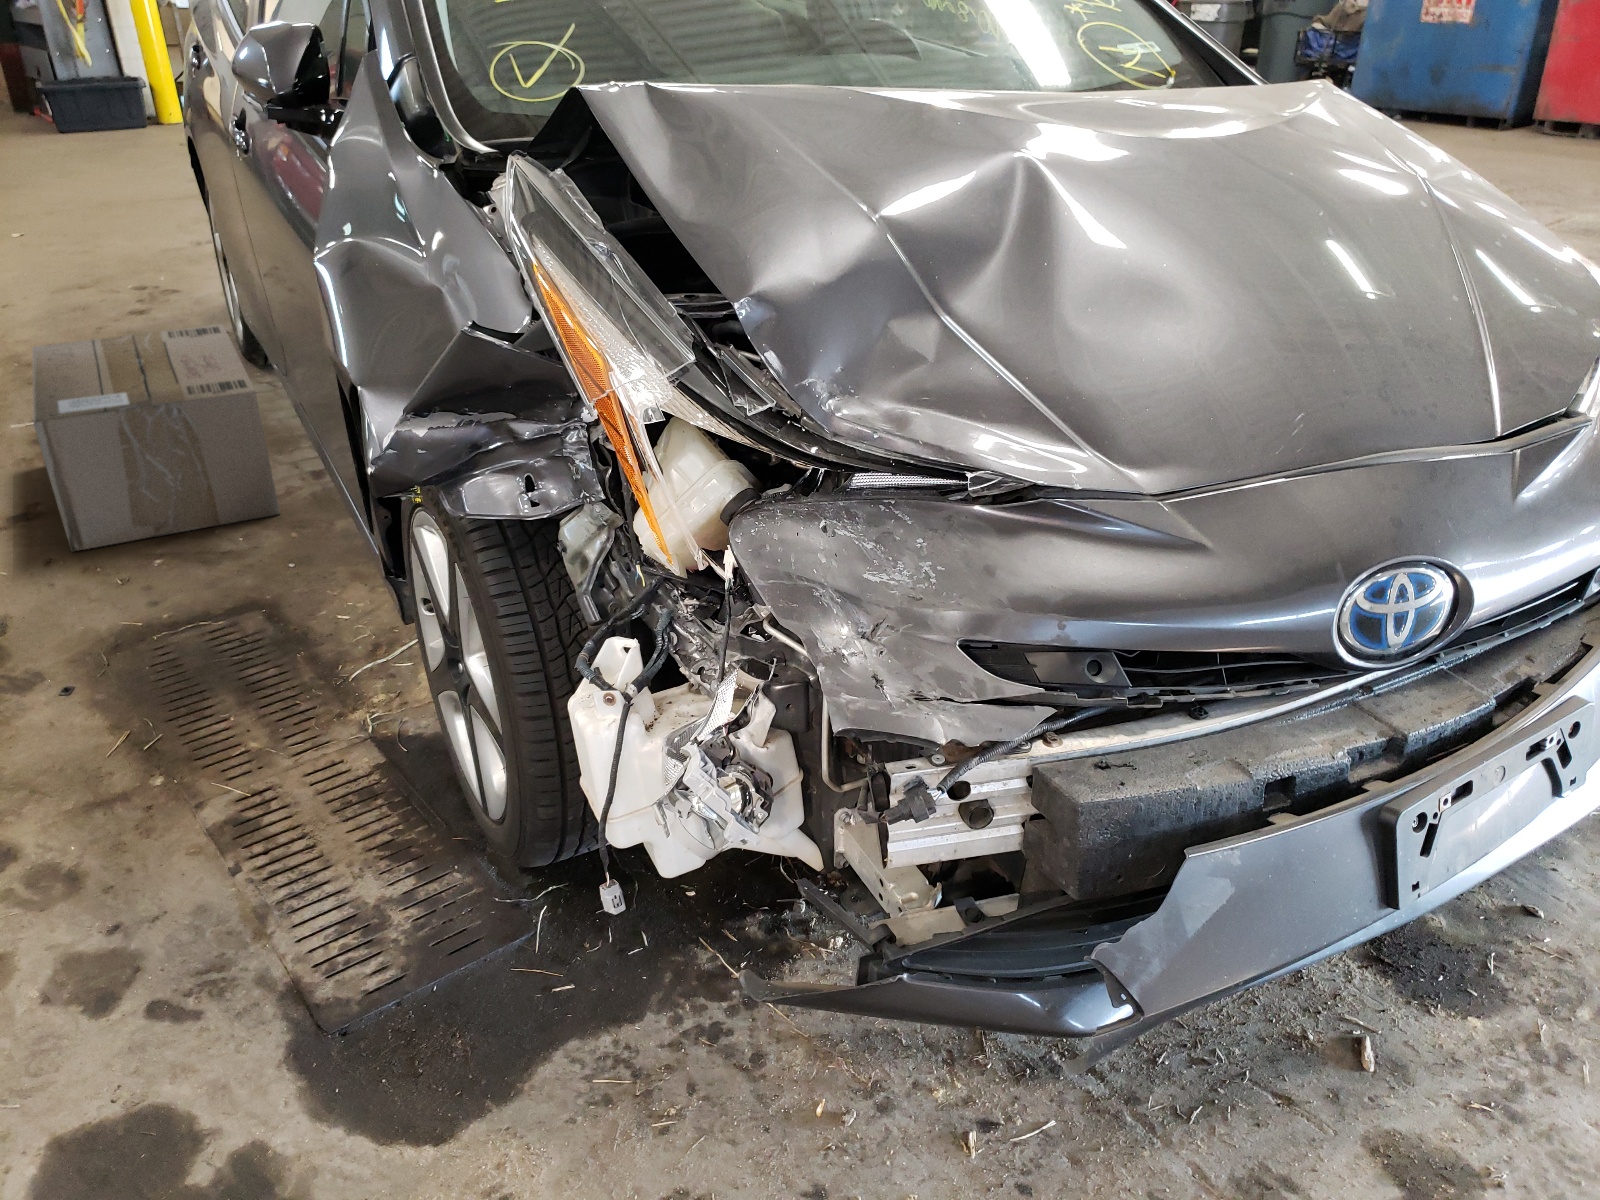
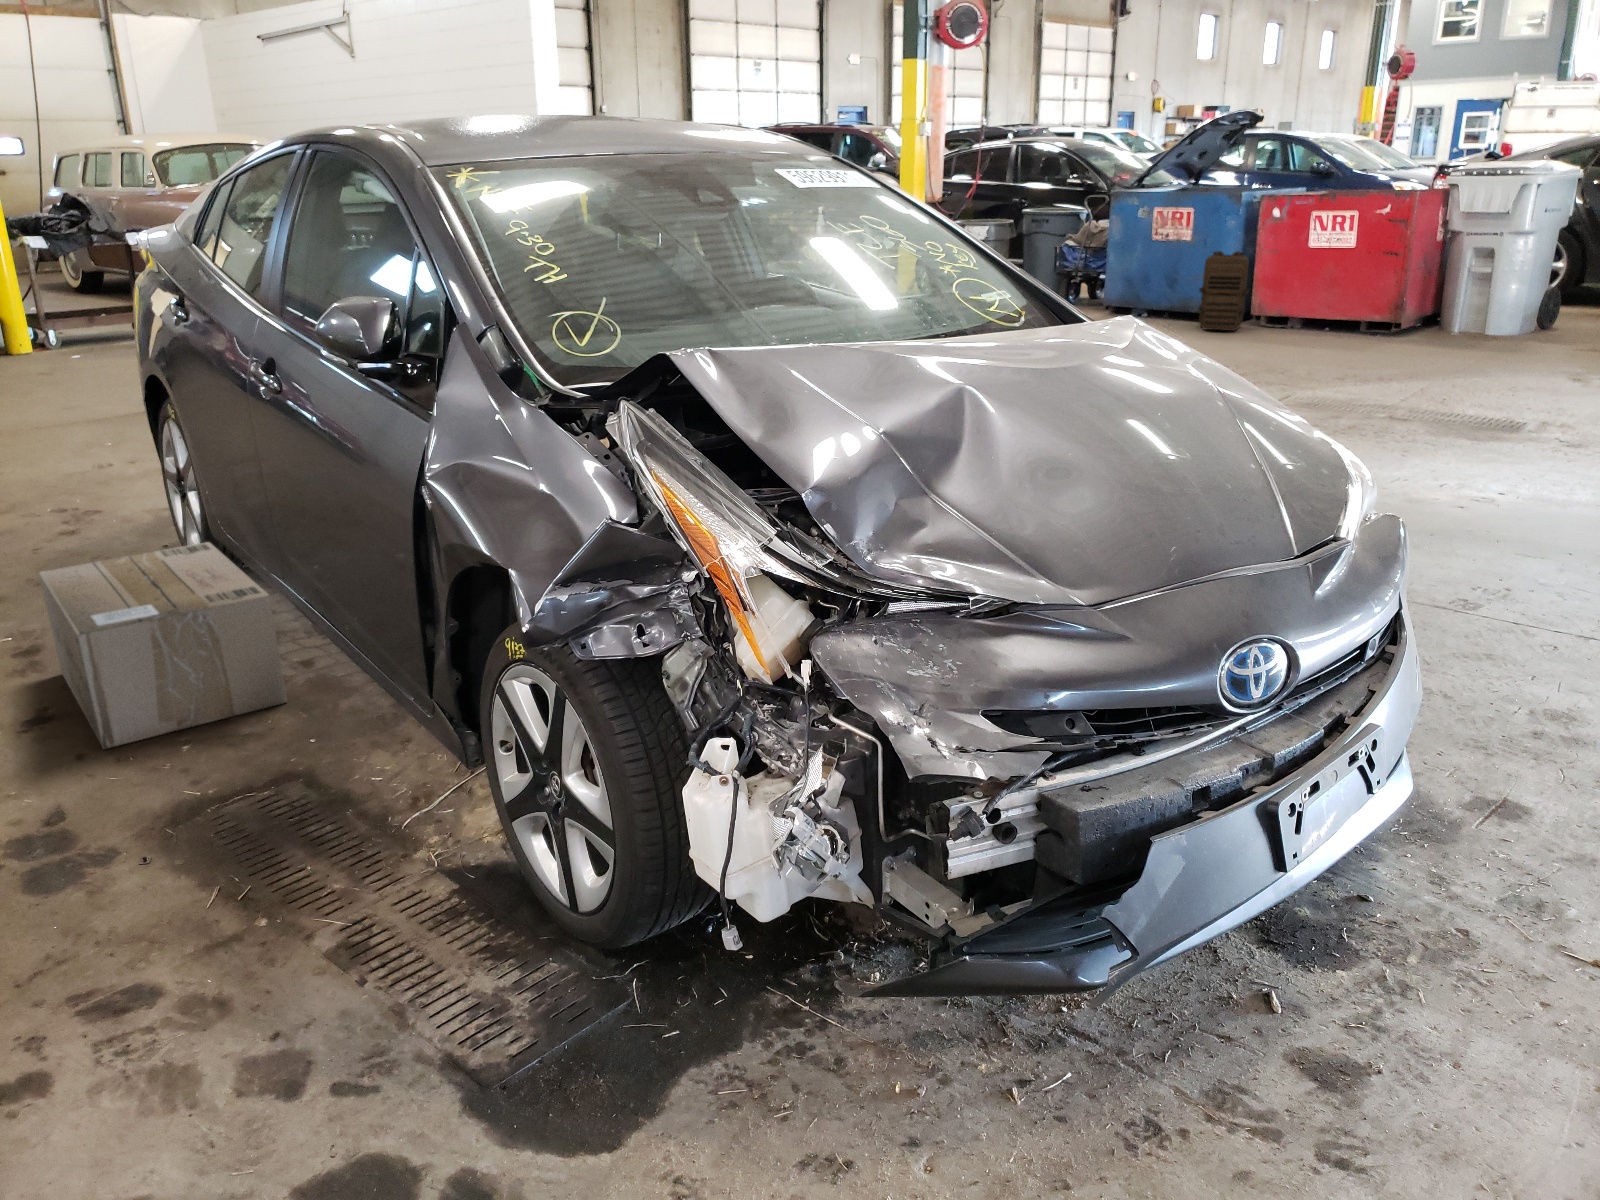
backpack: none [1465,39,1540,140] -> present [1198,251,1249,331]

